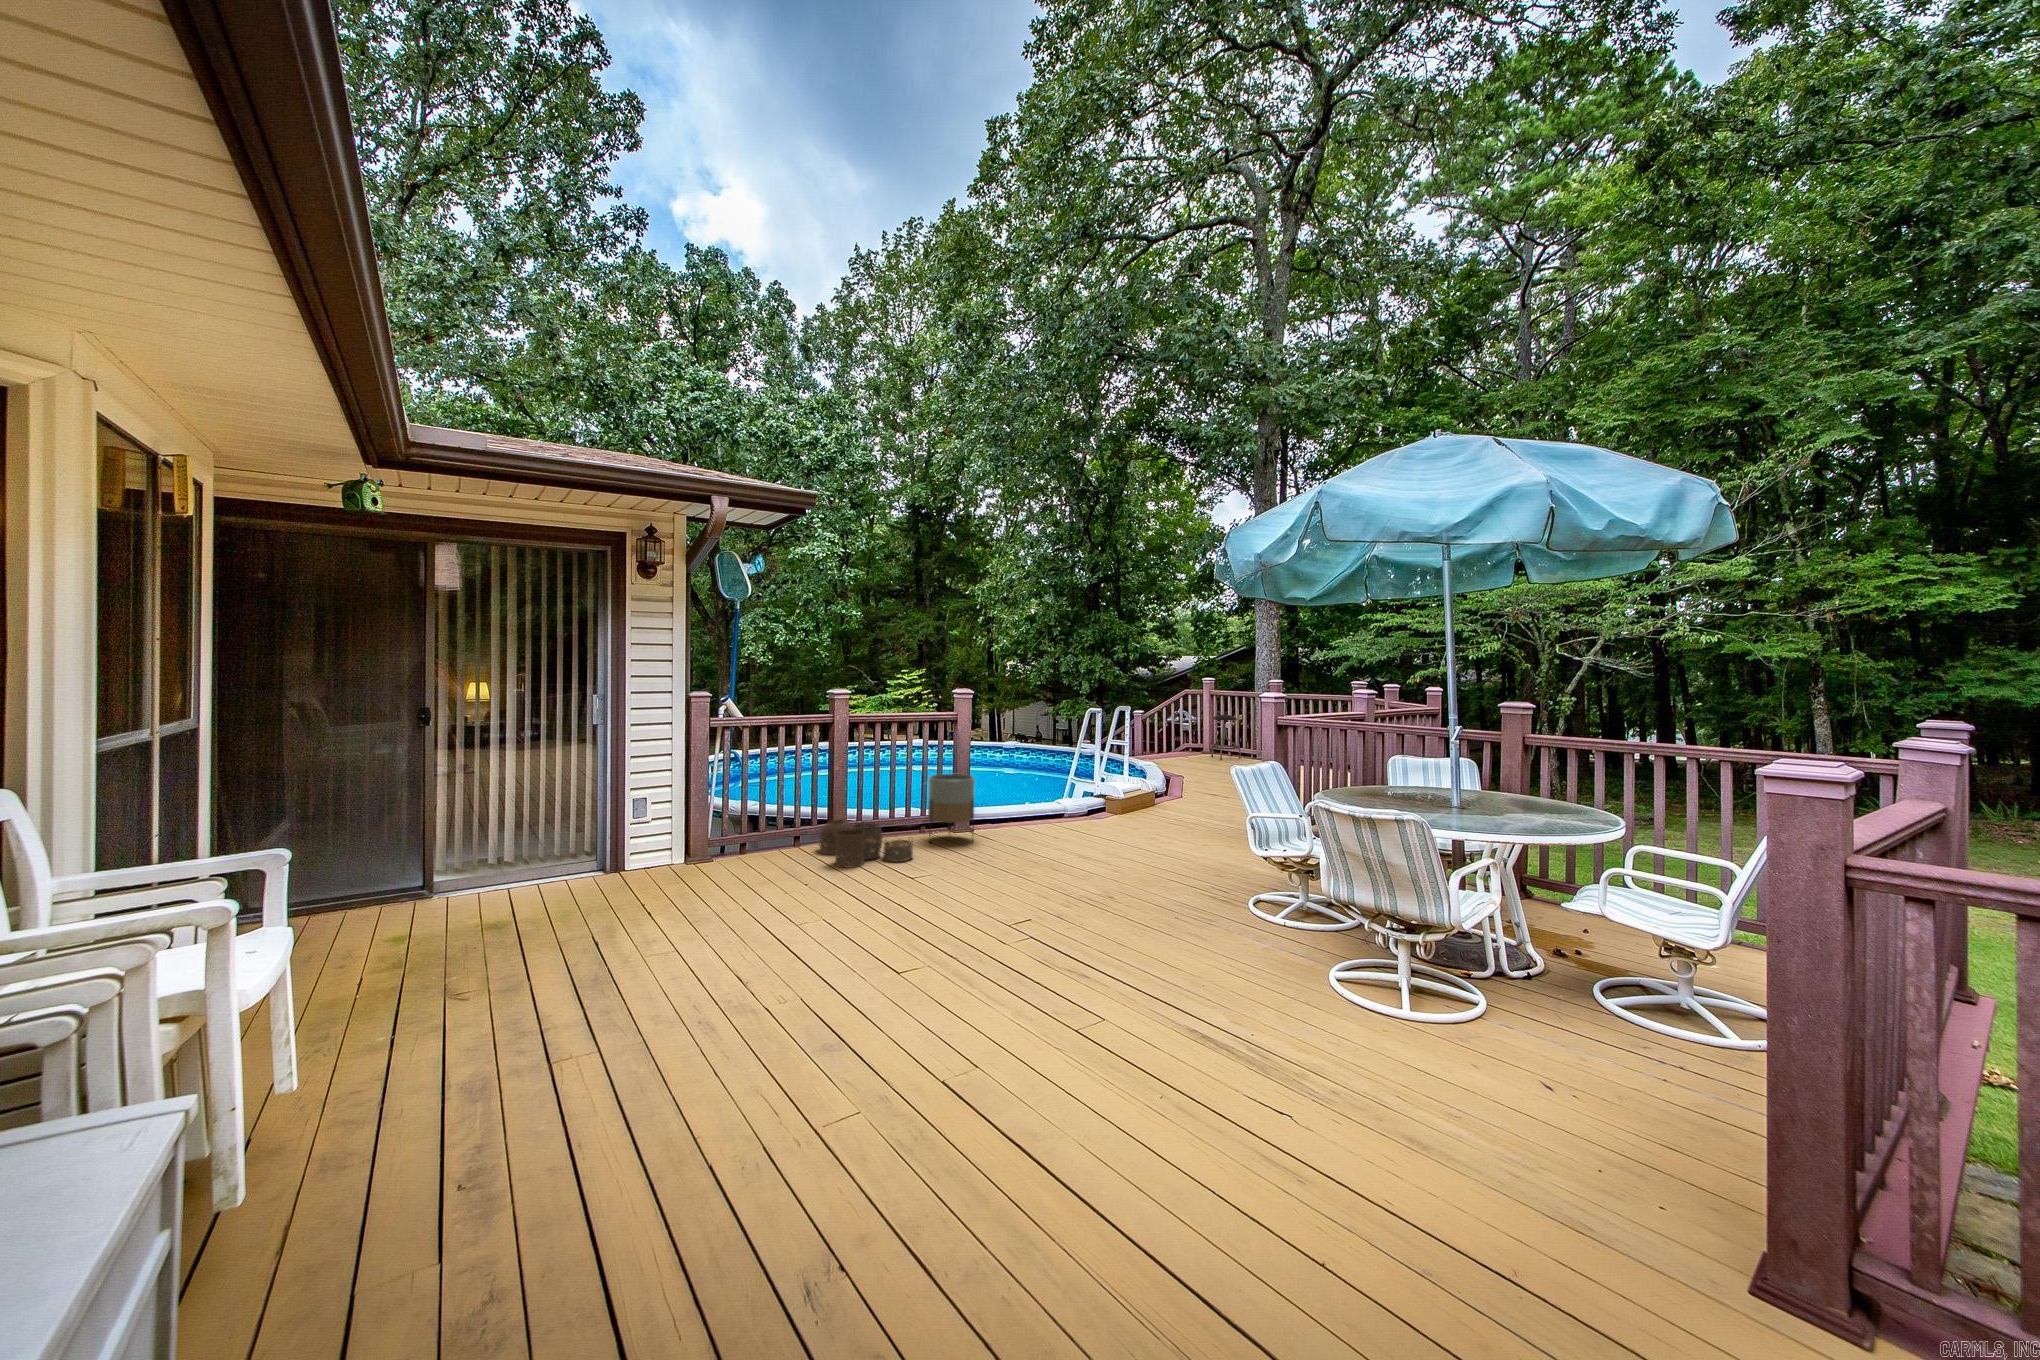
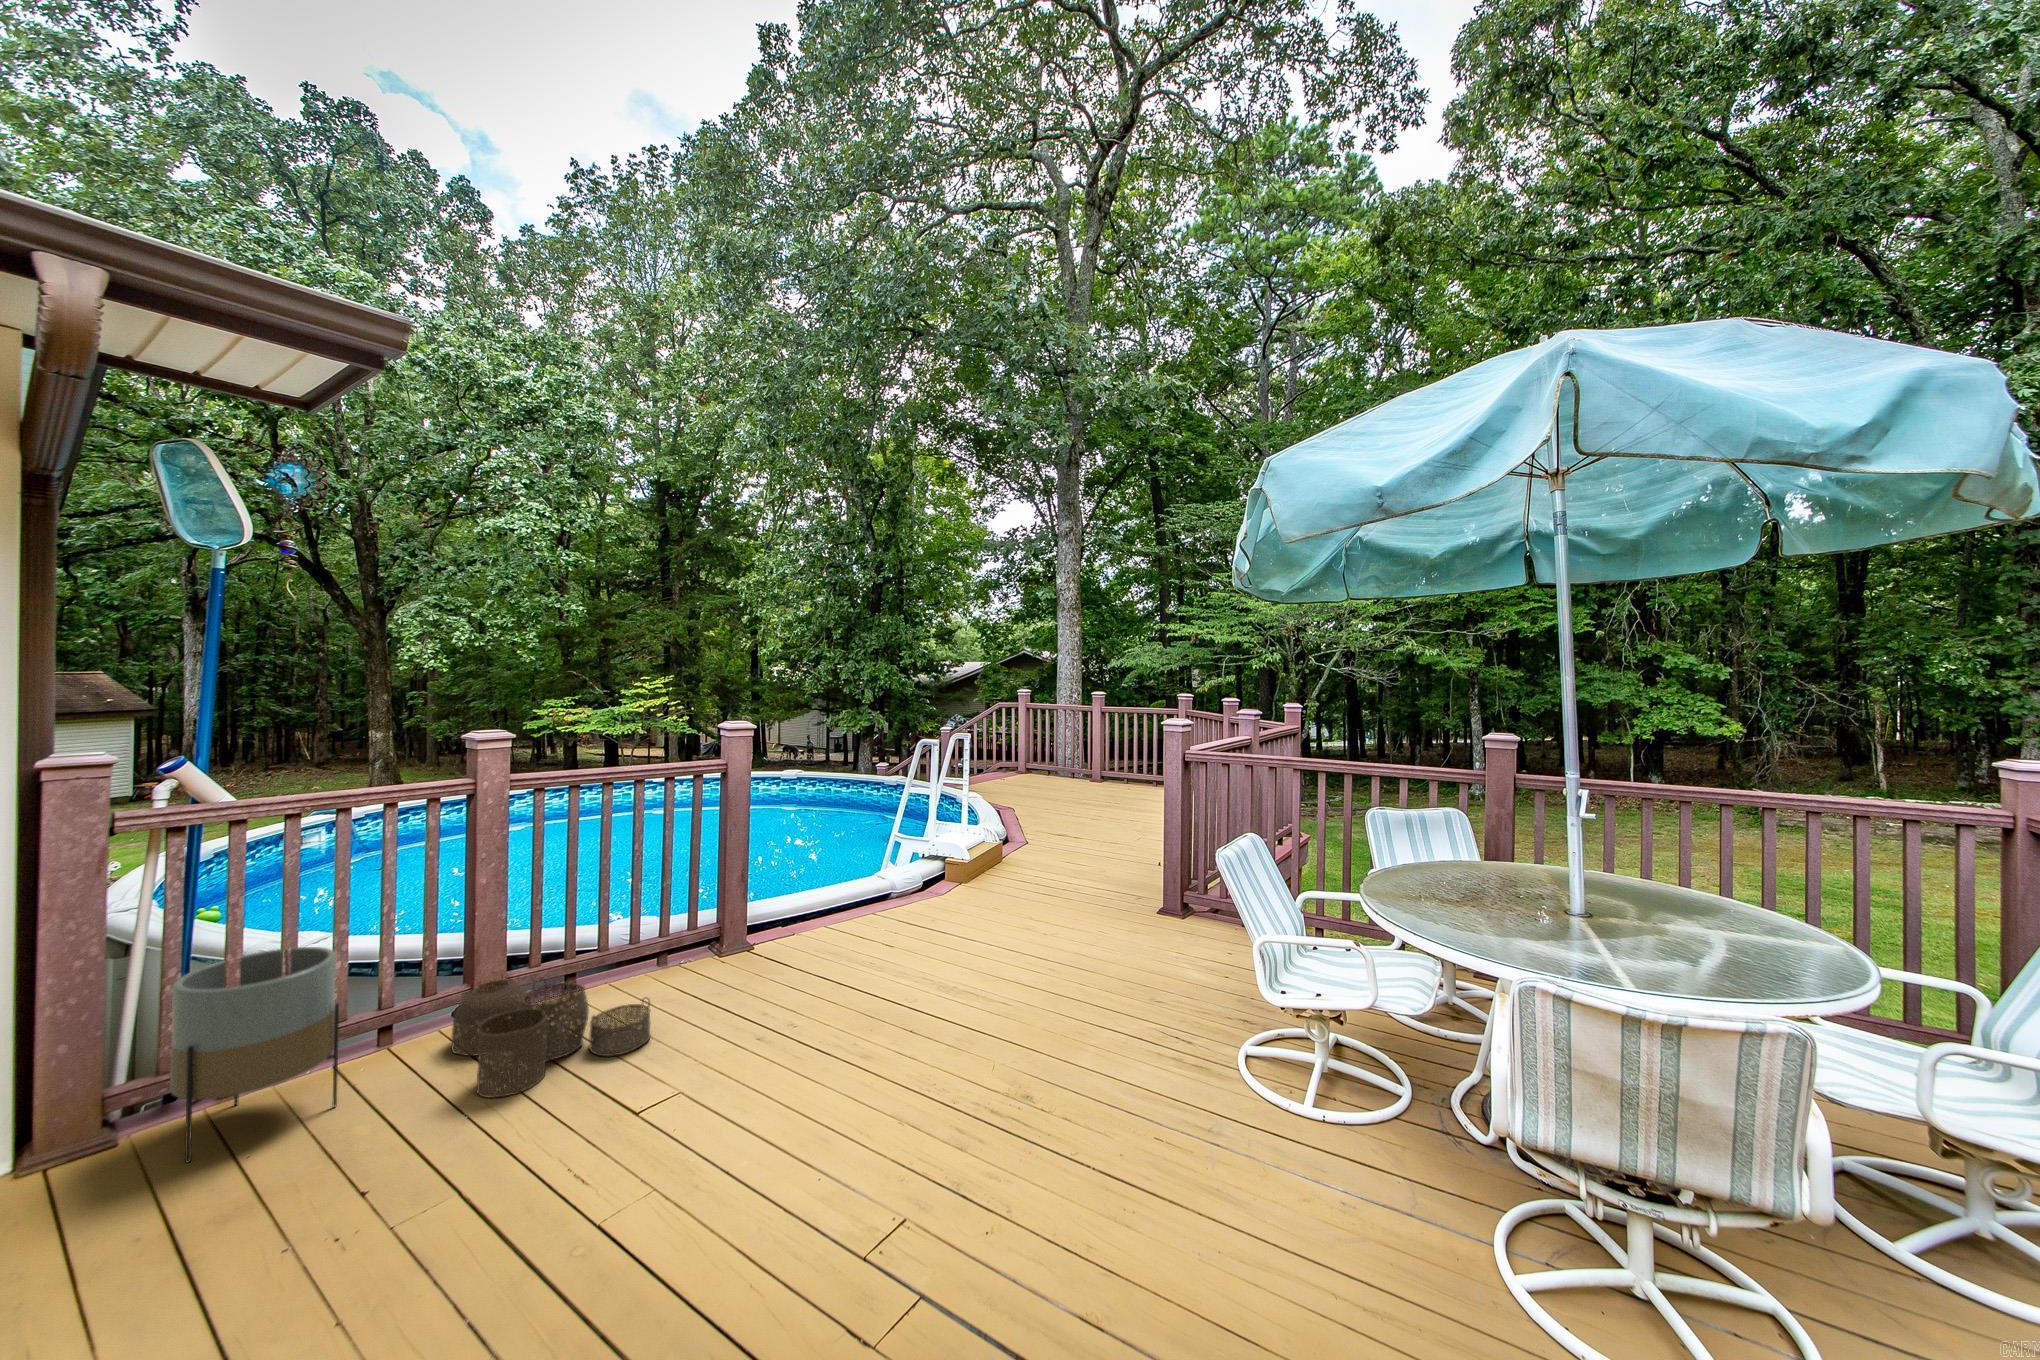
stool: present [1211,715,1241,760] -> none [1018,729,1048,779]
planter: present [928,774,975,836] -> present [170,947,339,1163]

